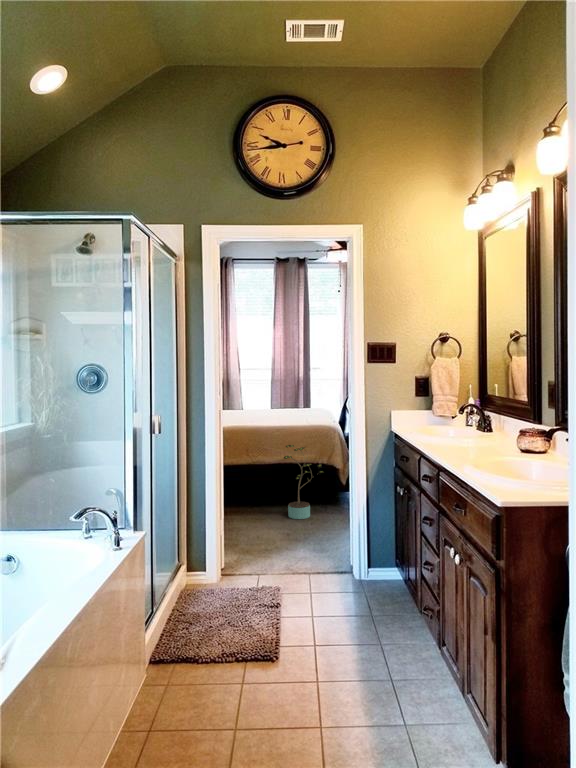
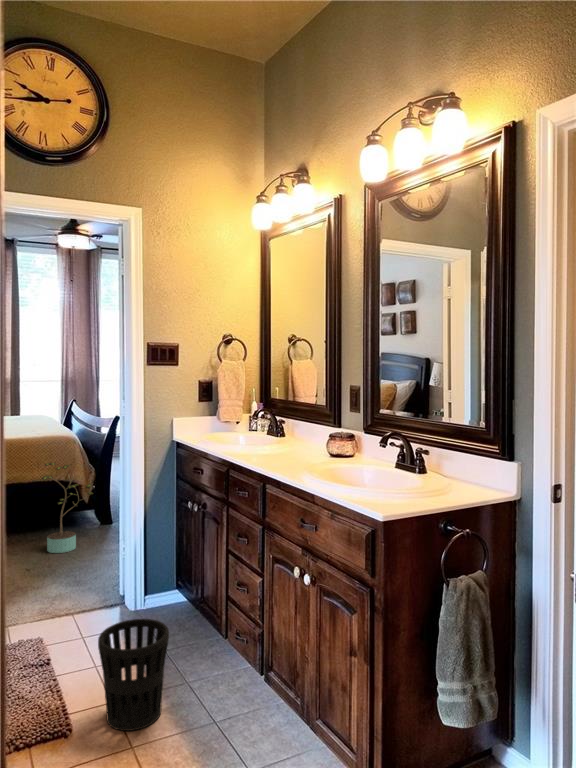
wastebasket: none [332,593,394,695] -> present [98,619,169,731]

